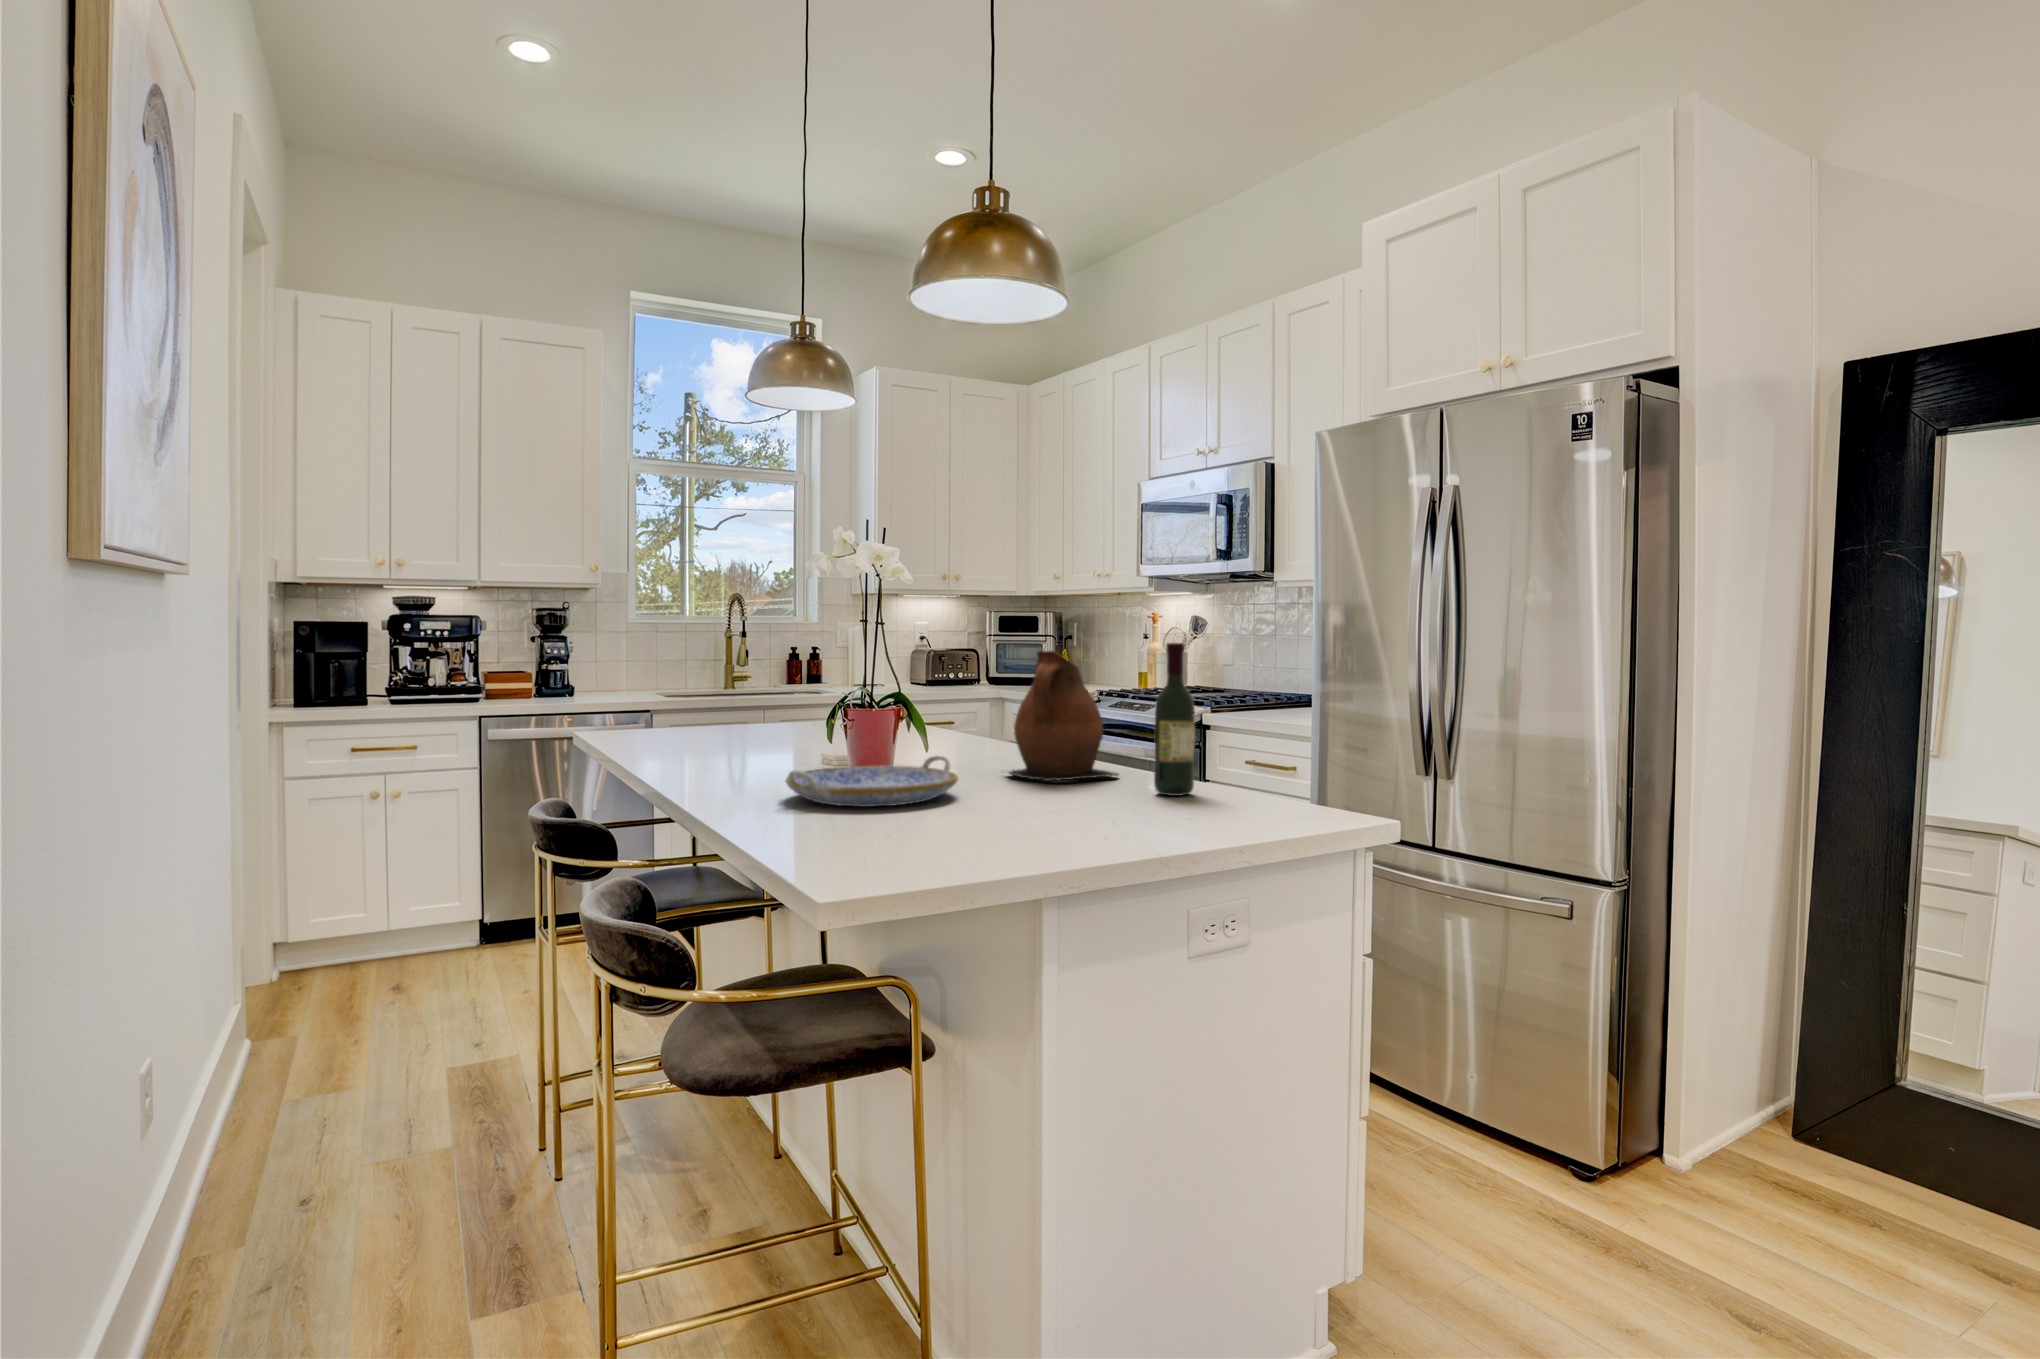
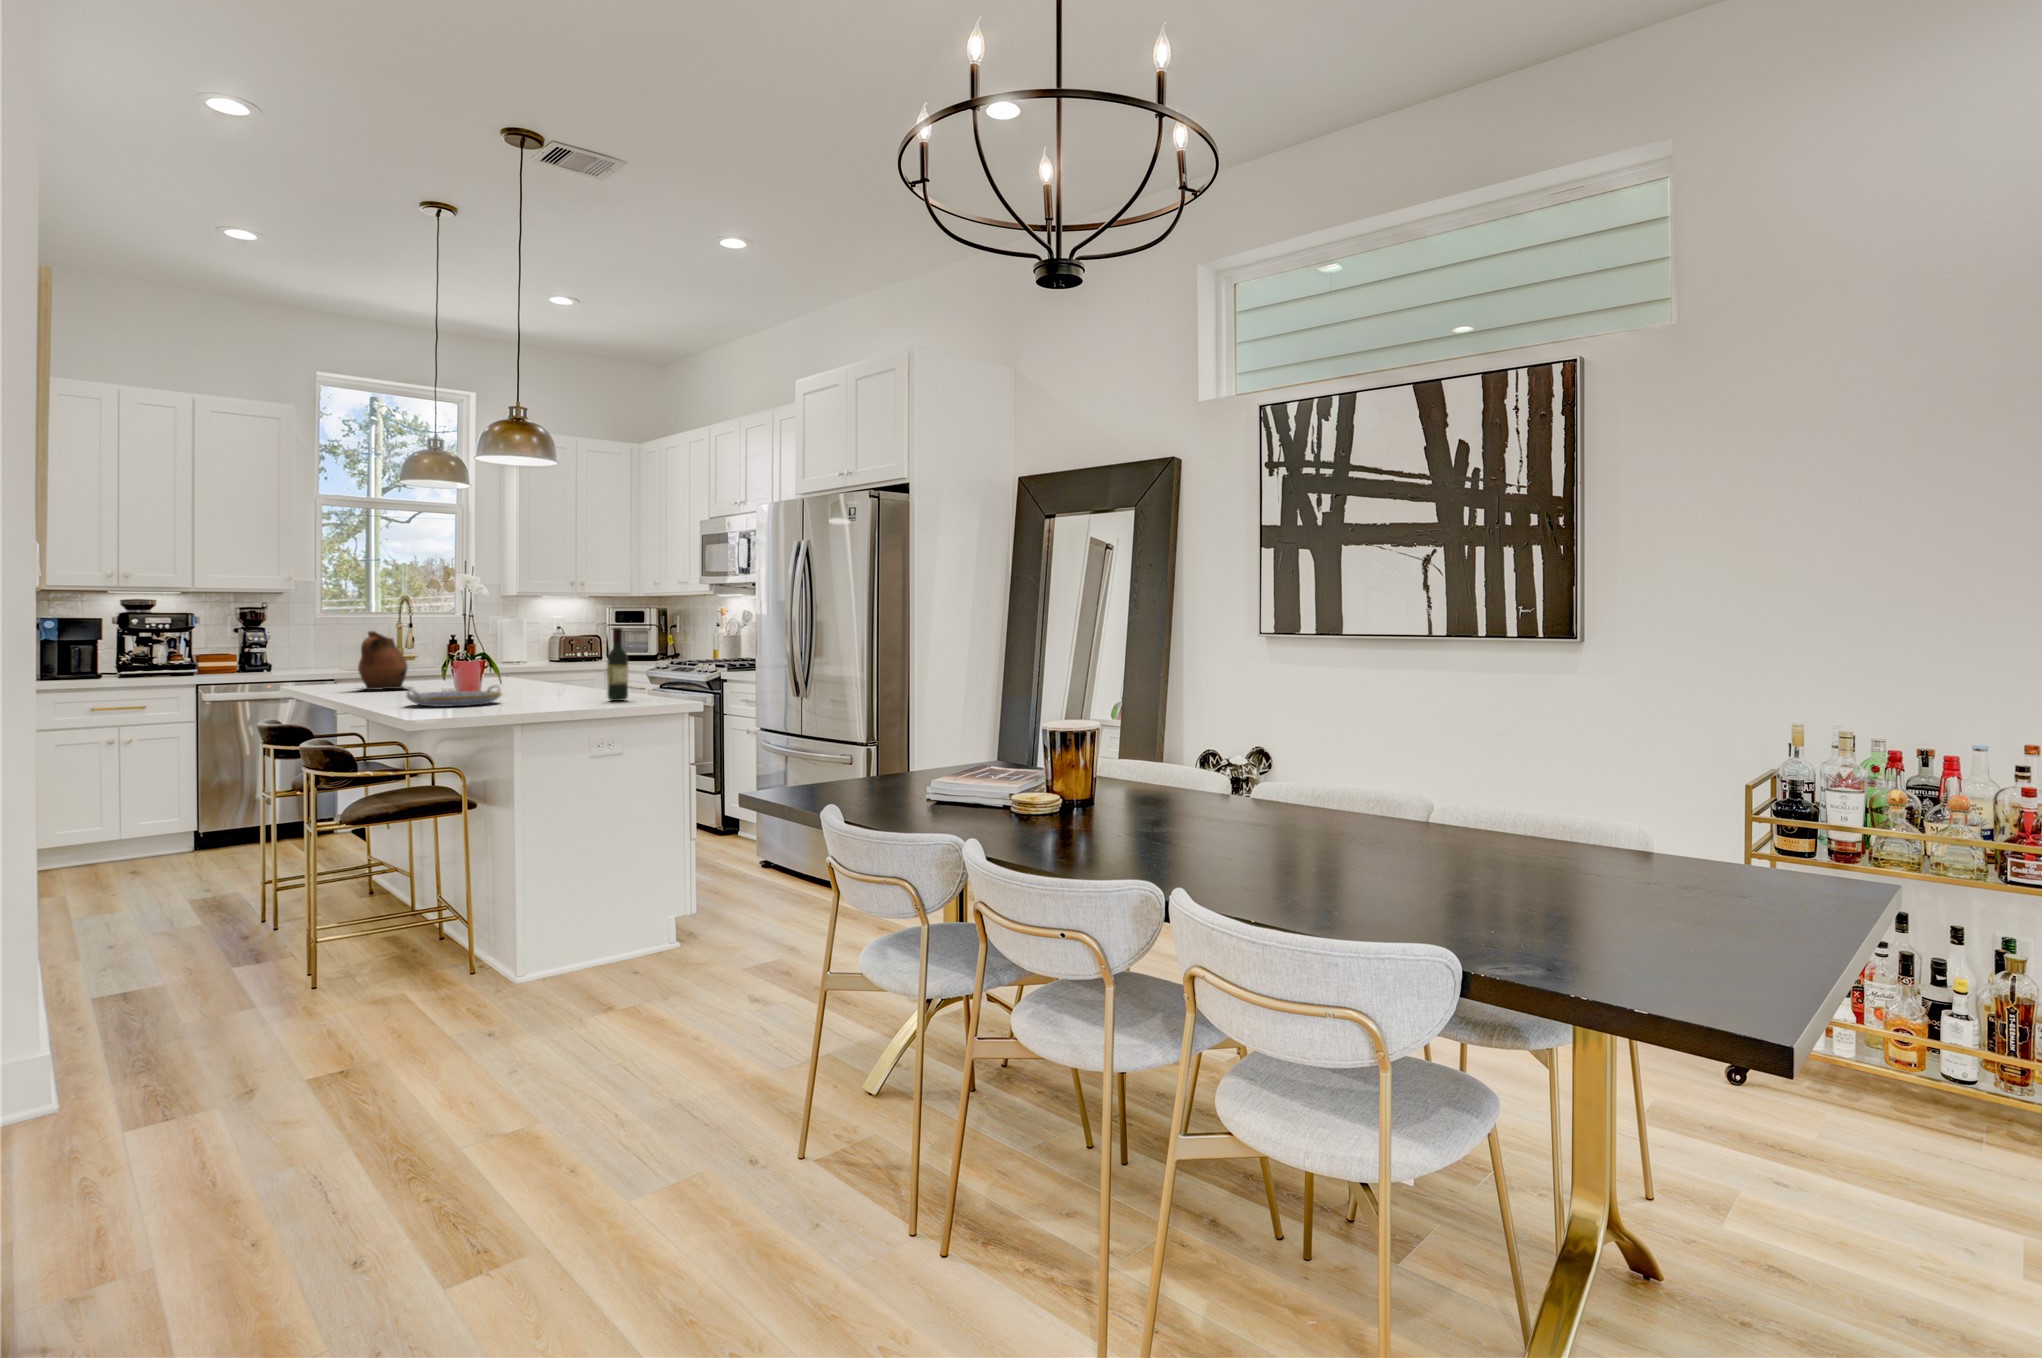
ceramic pitcher: present [1009,651,1118,781] -> present [358,631,410,690]

